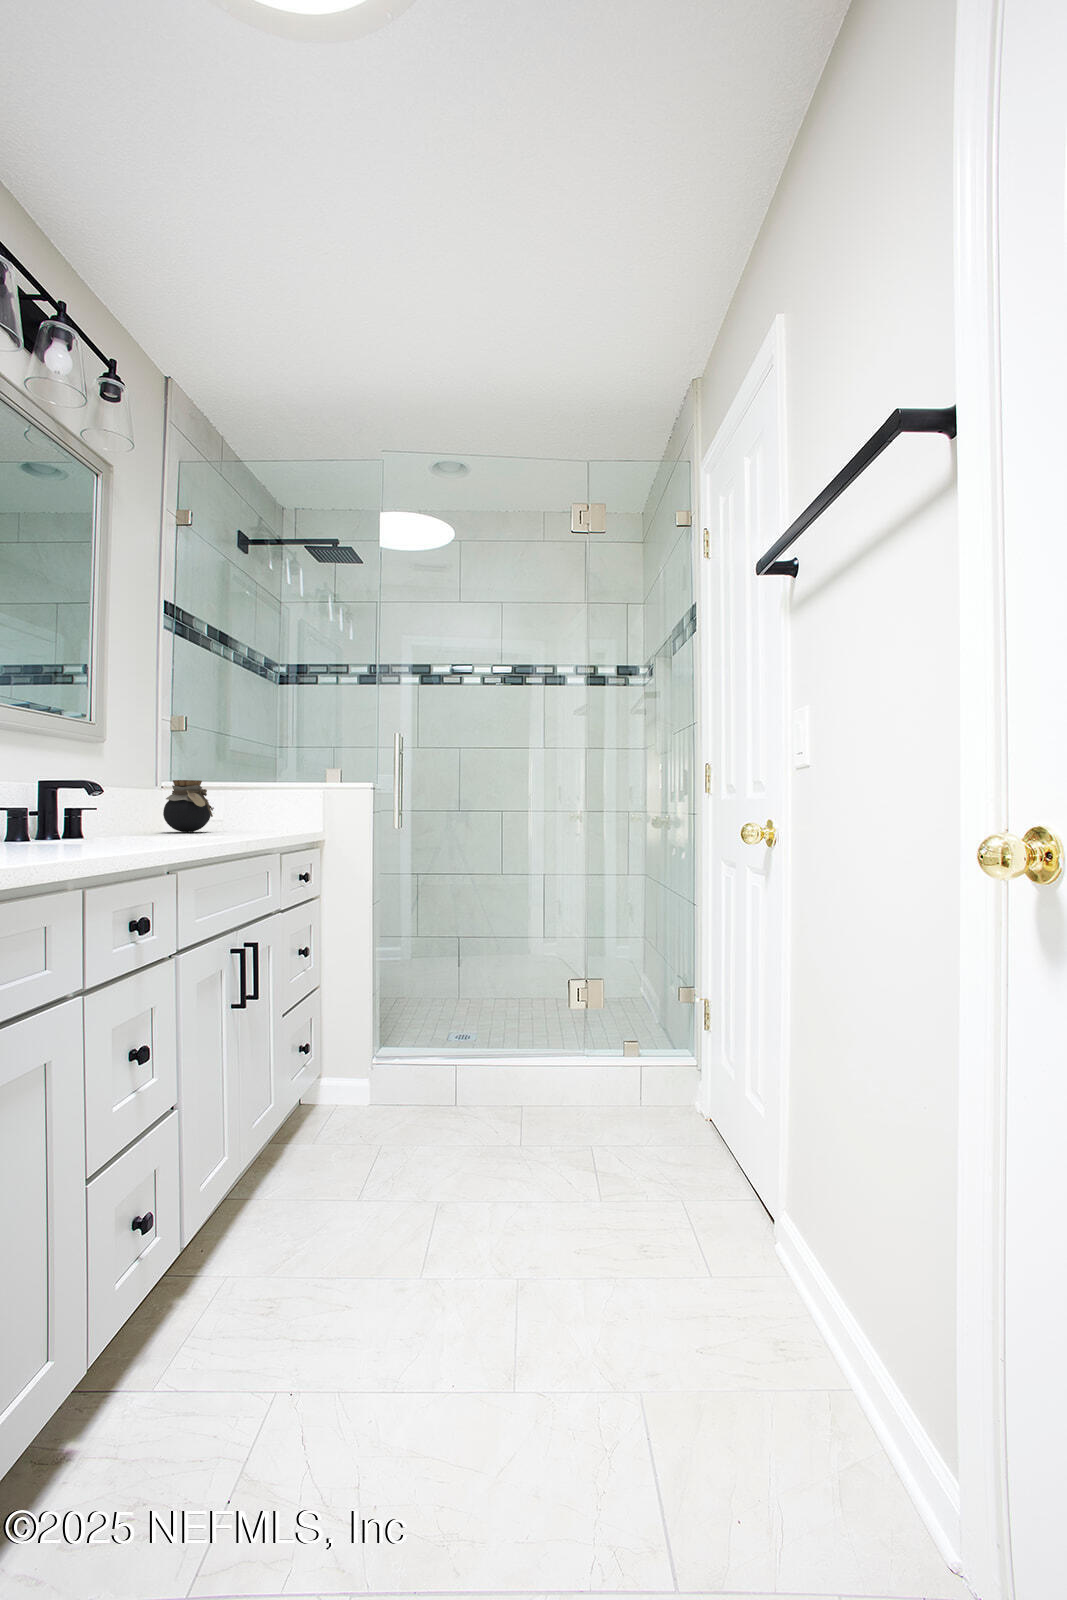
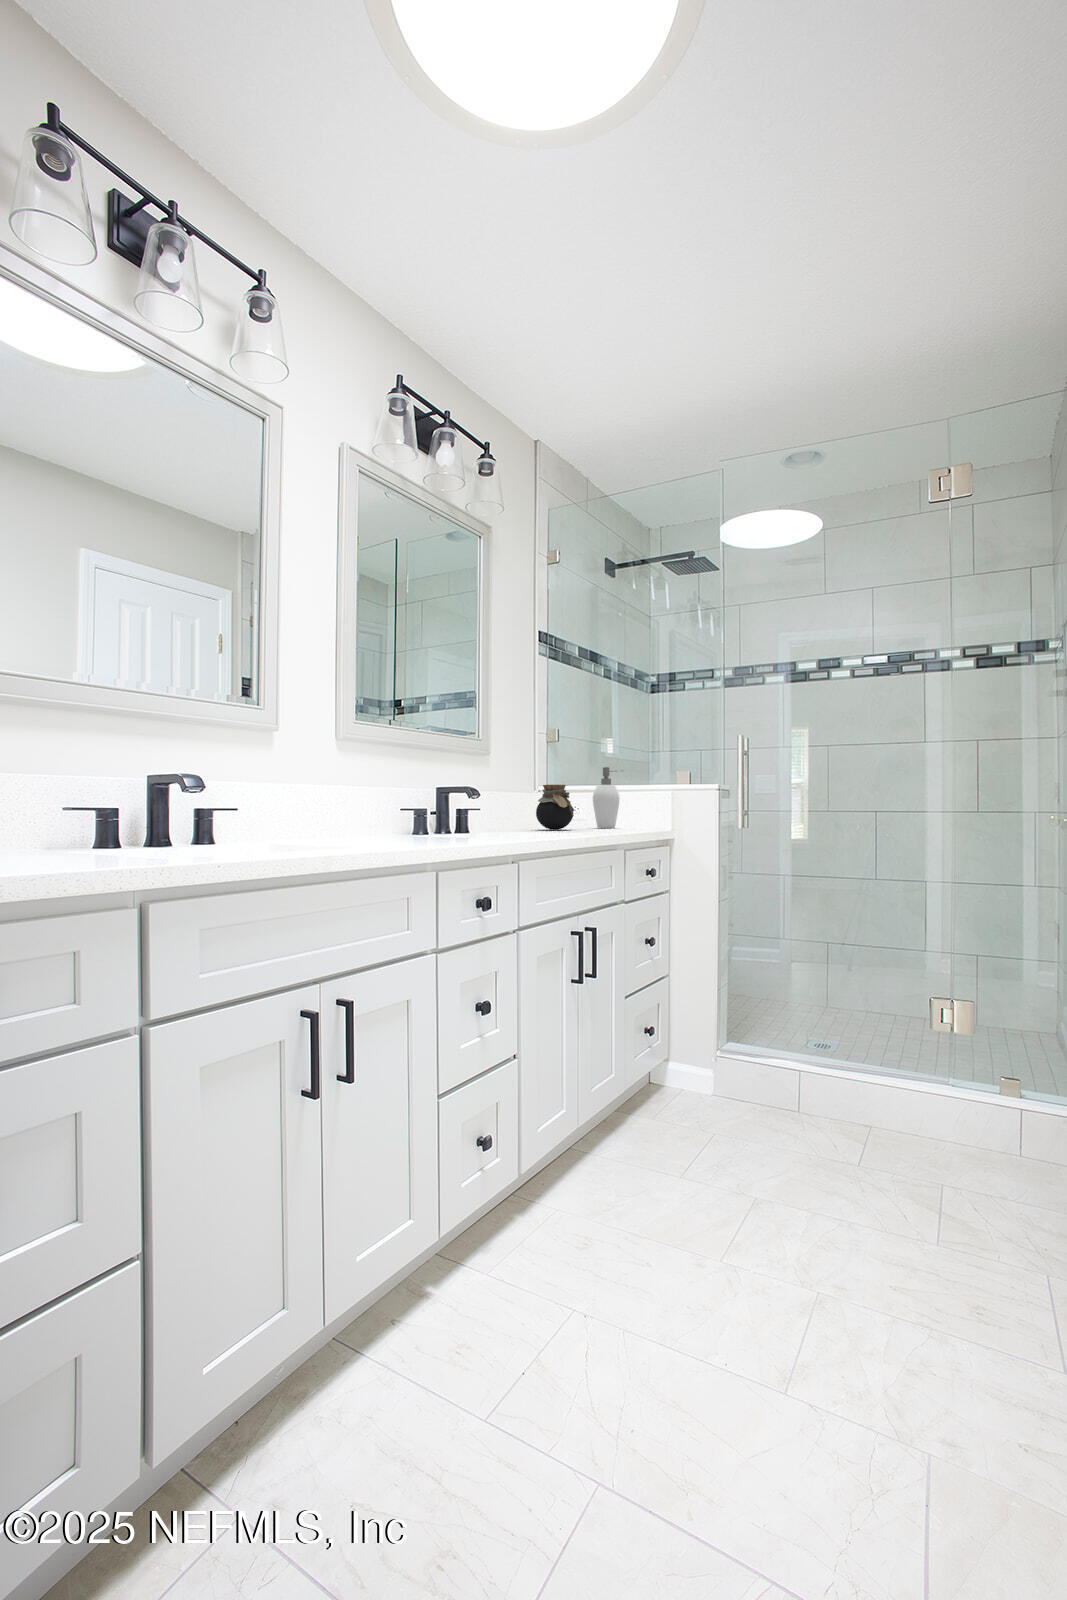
soap dispenser: none [228,762,266,829] -> present [593,767,619,828]

